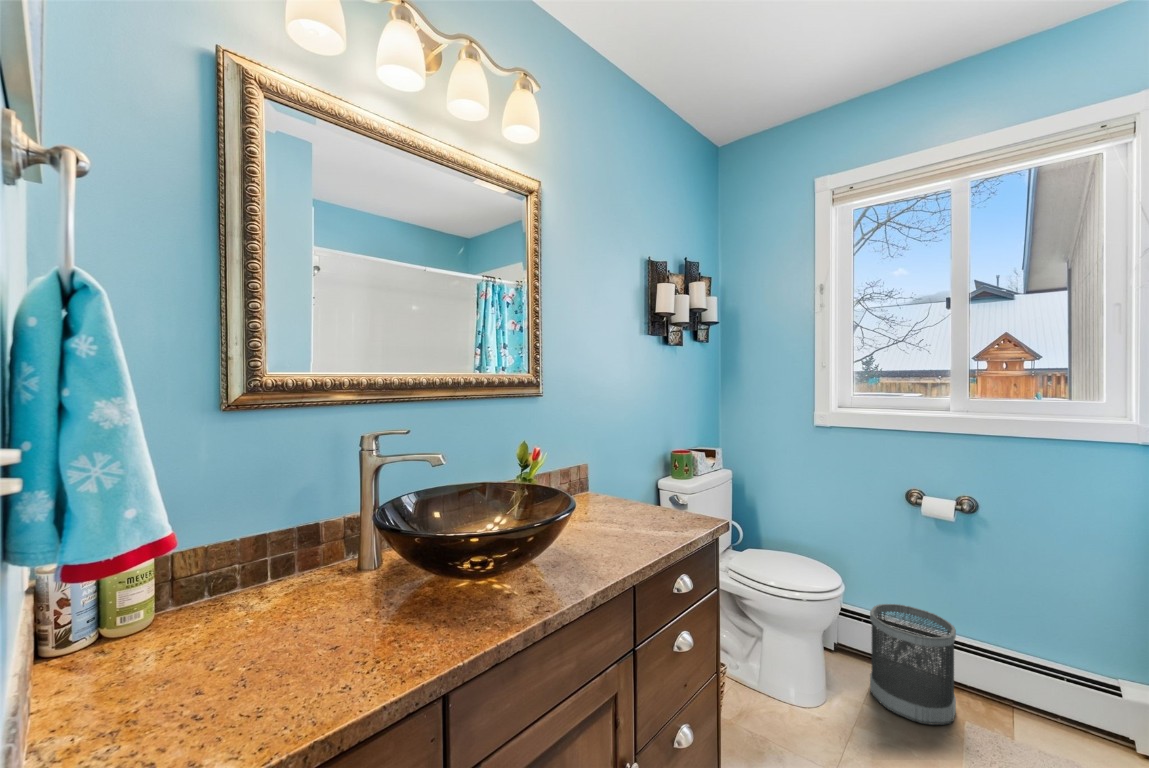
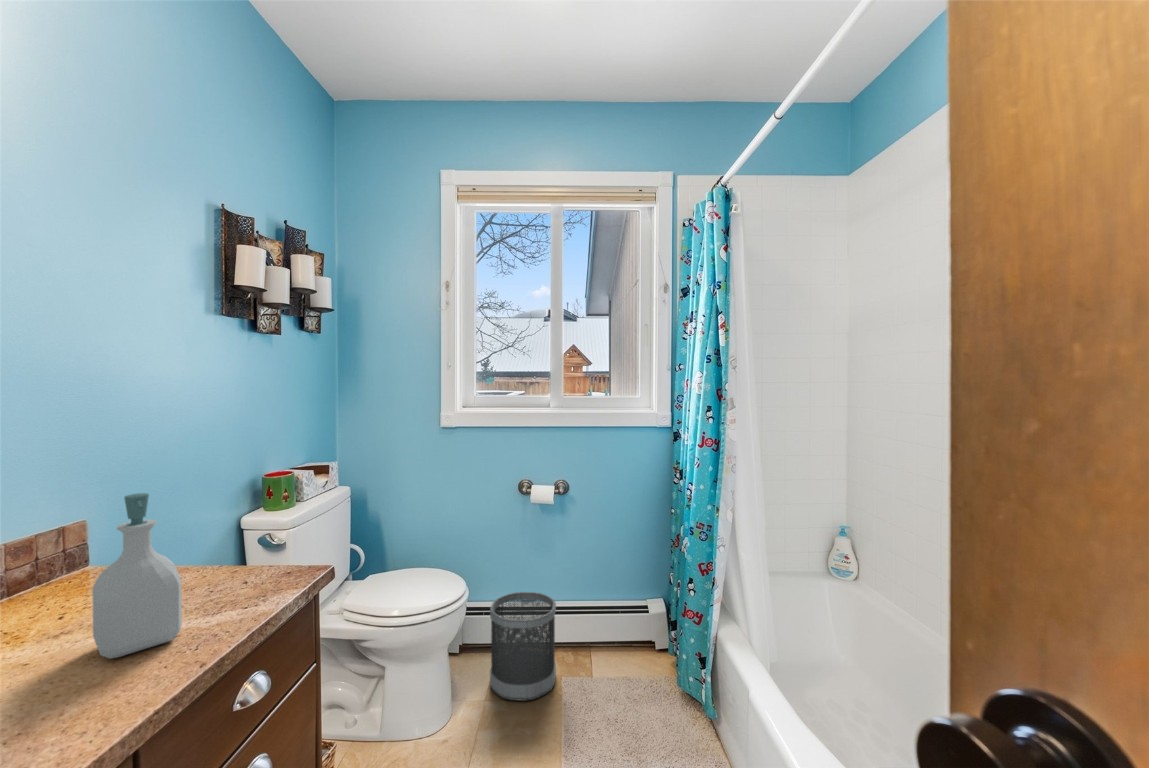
soap bottle: none [592,447,636,545] -> present [92,493,182,659]

